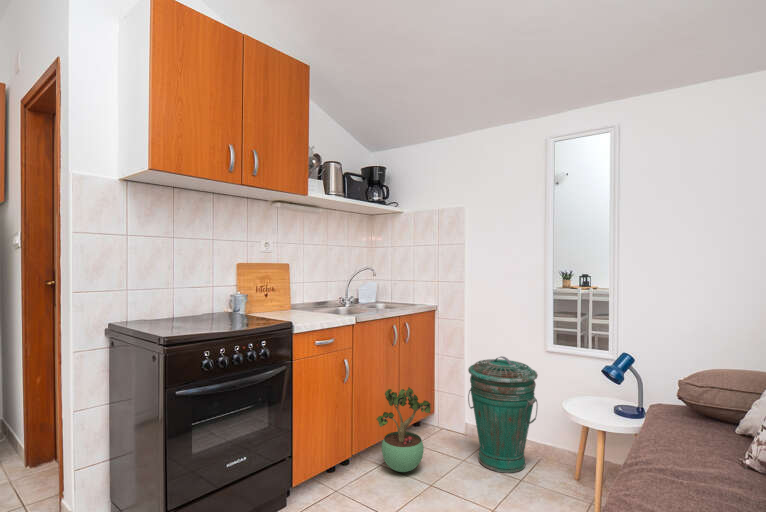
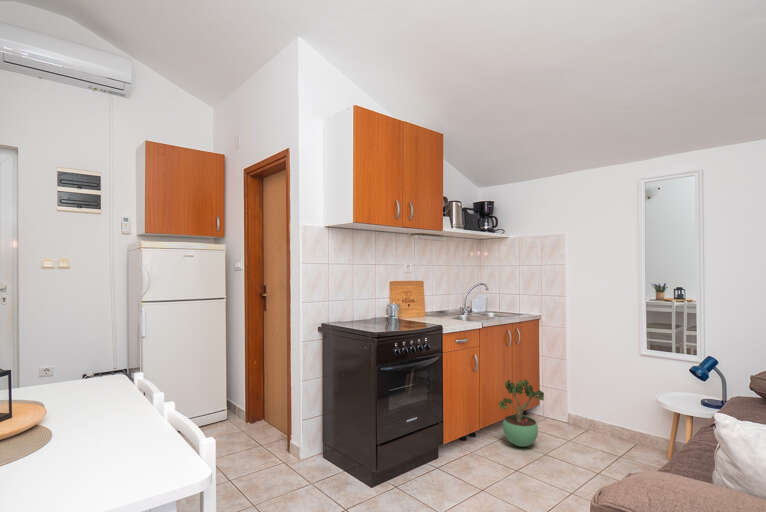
trash can: present [468,356,538,473] -> none [574,358,637,454]

